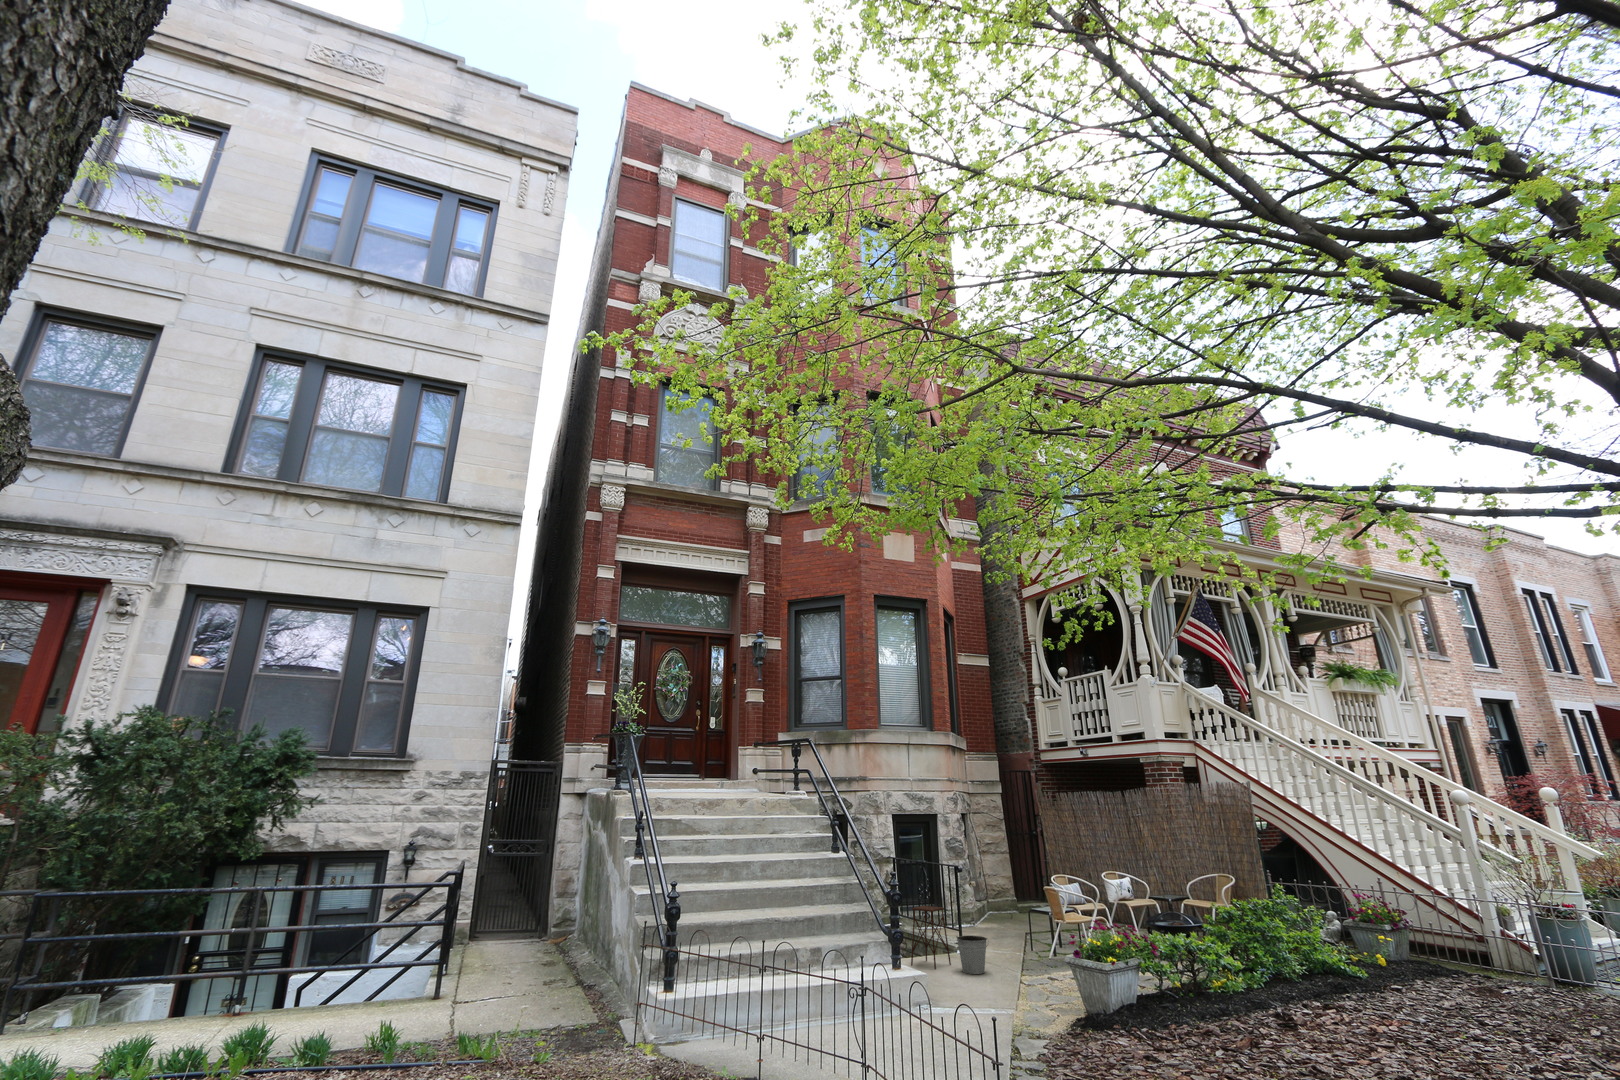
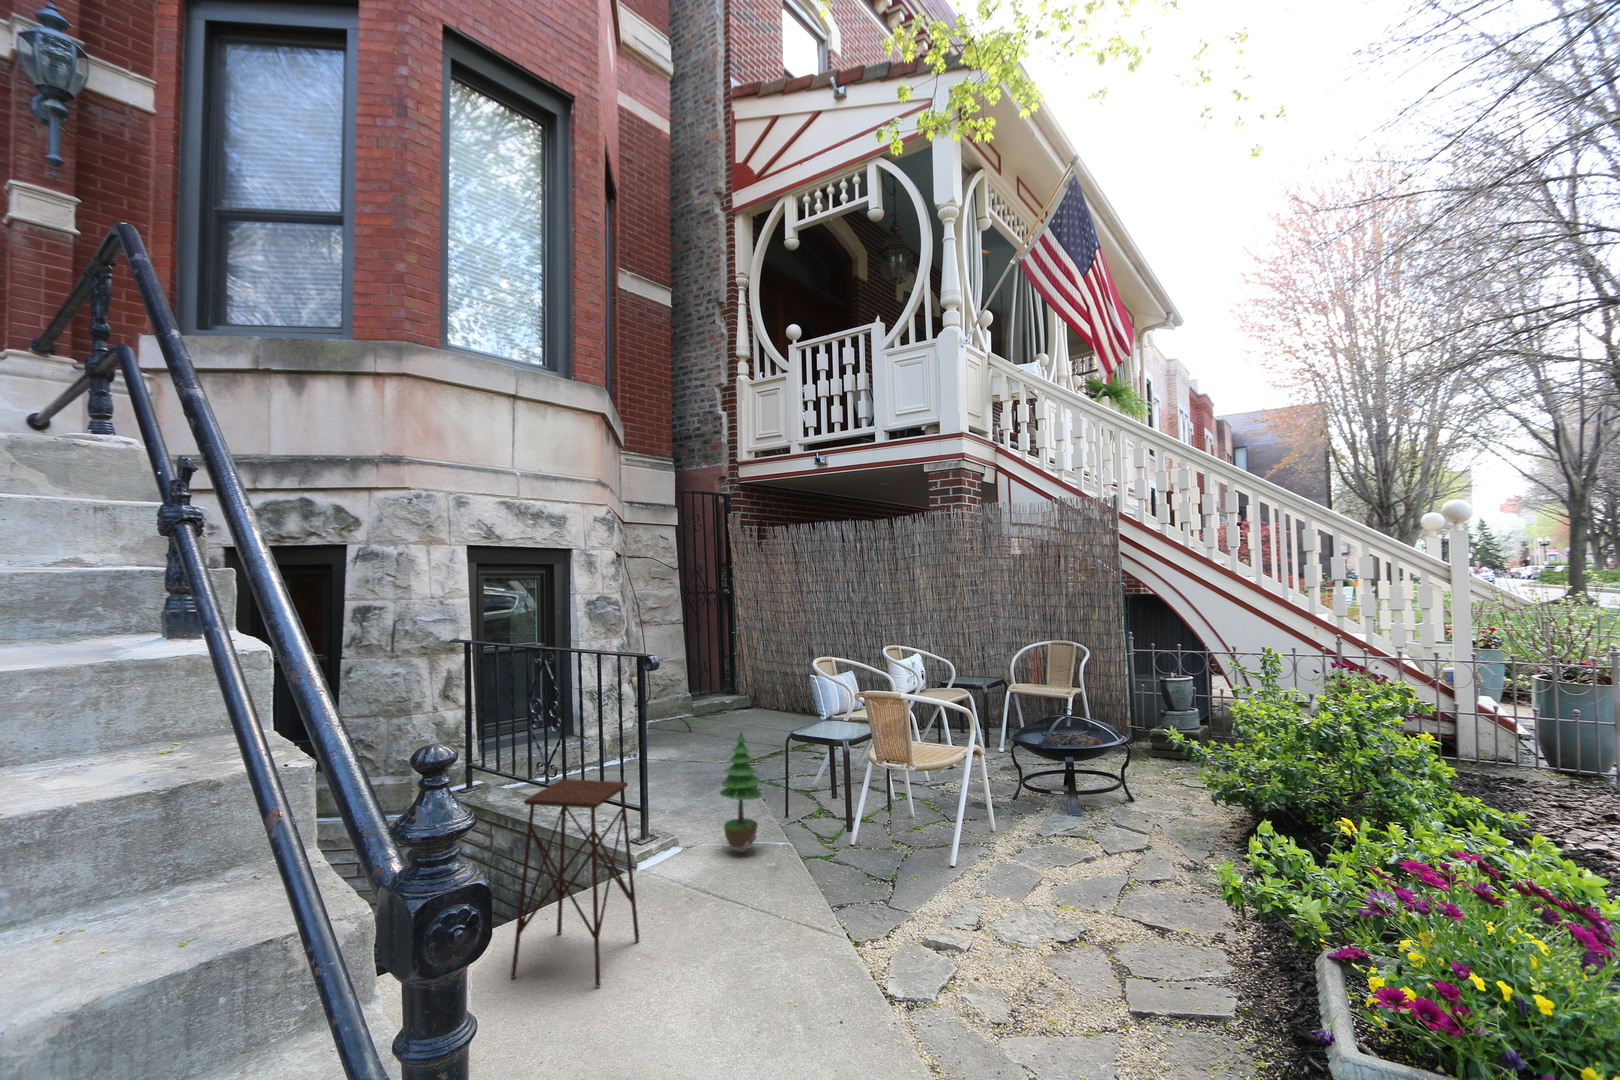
potted tree: none [989,900,1007,954] -> present [720,733,761,853]
bucket: present [956,935,987,974] -> none [670,853,771,984]

